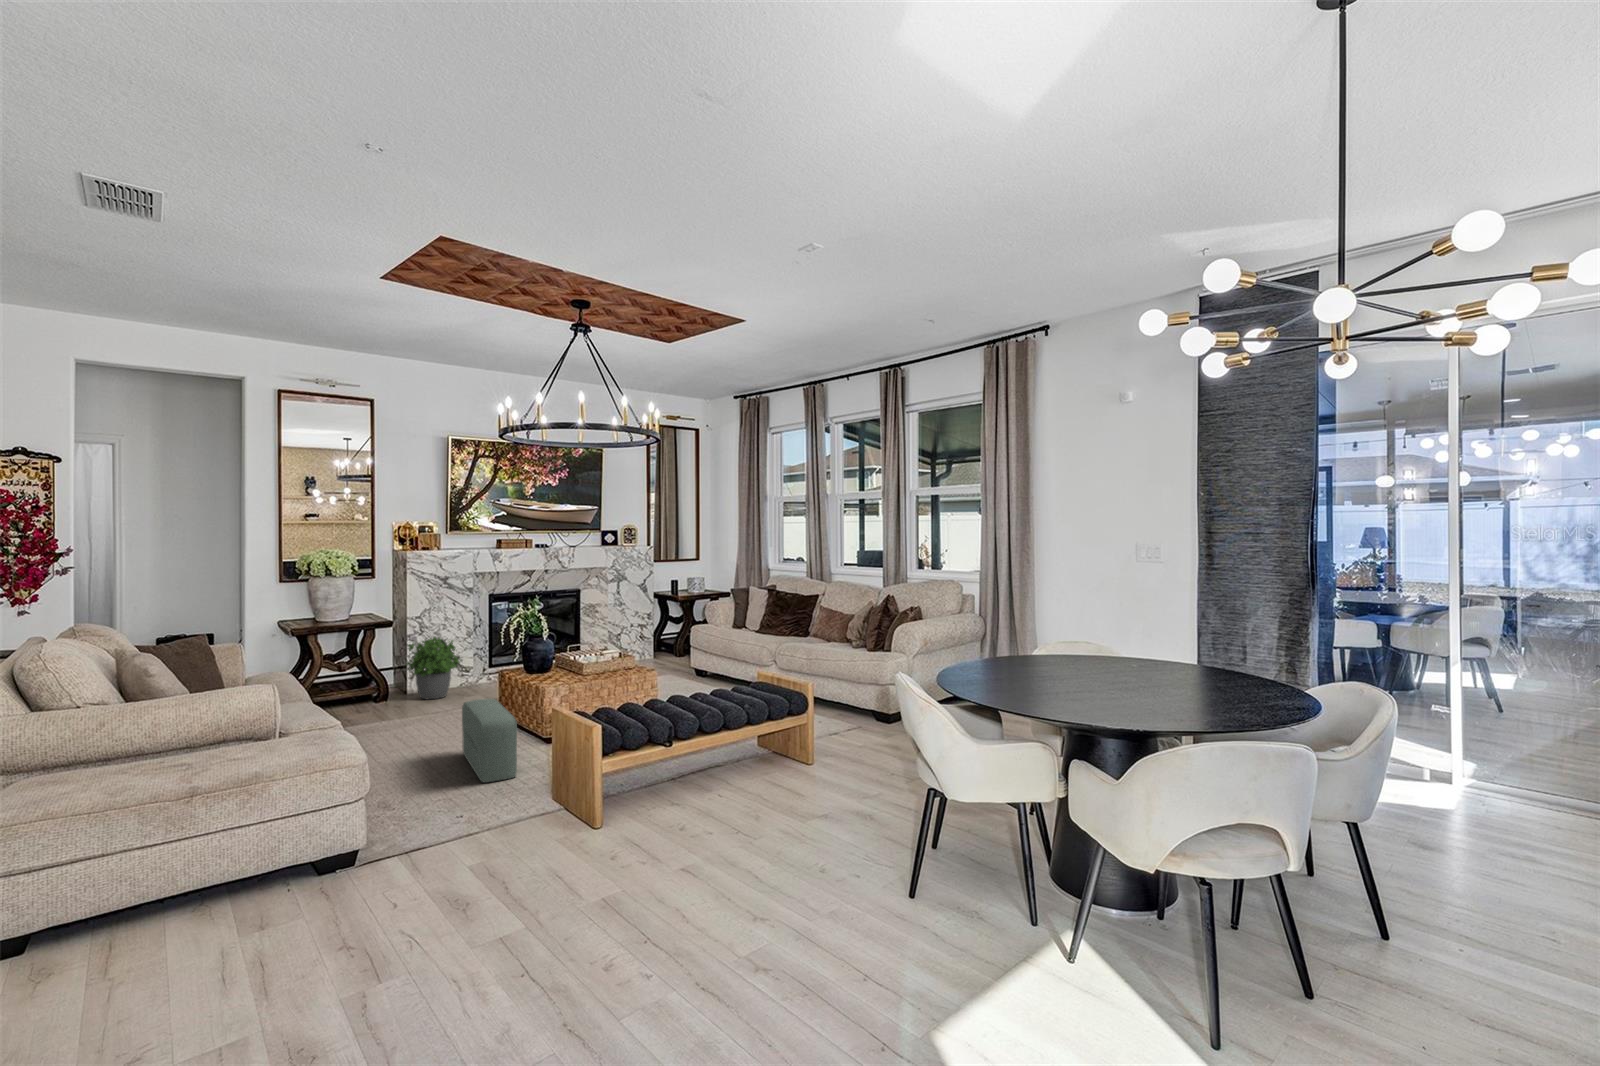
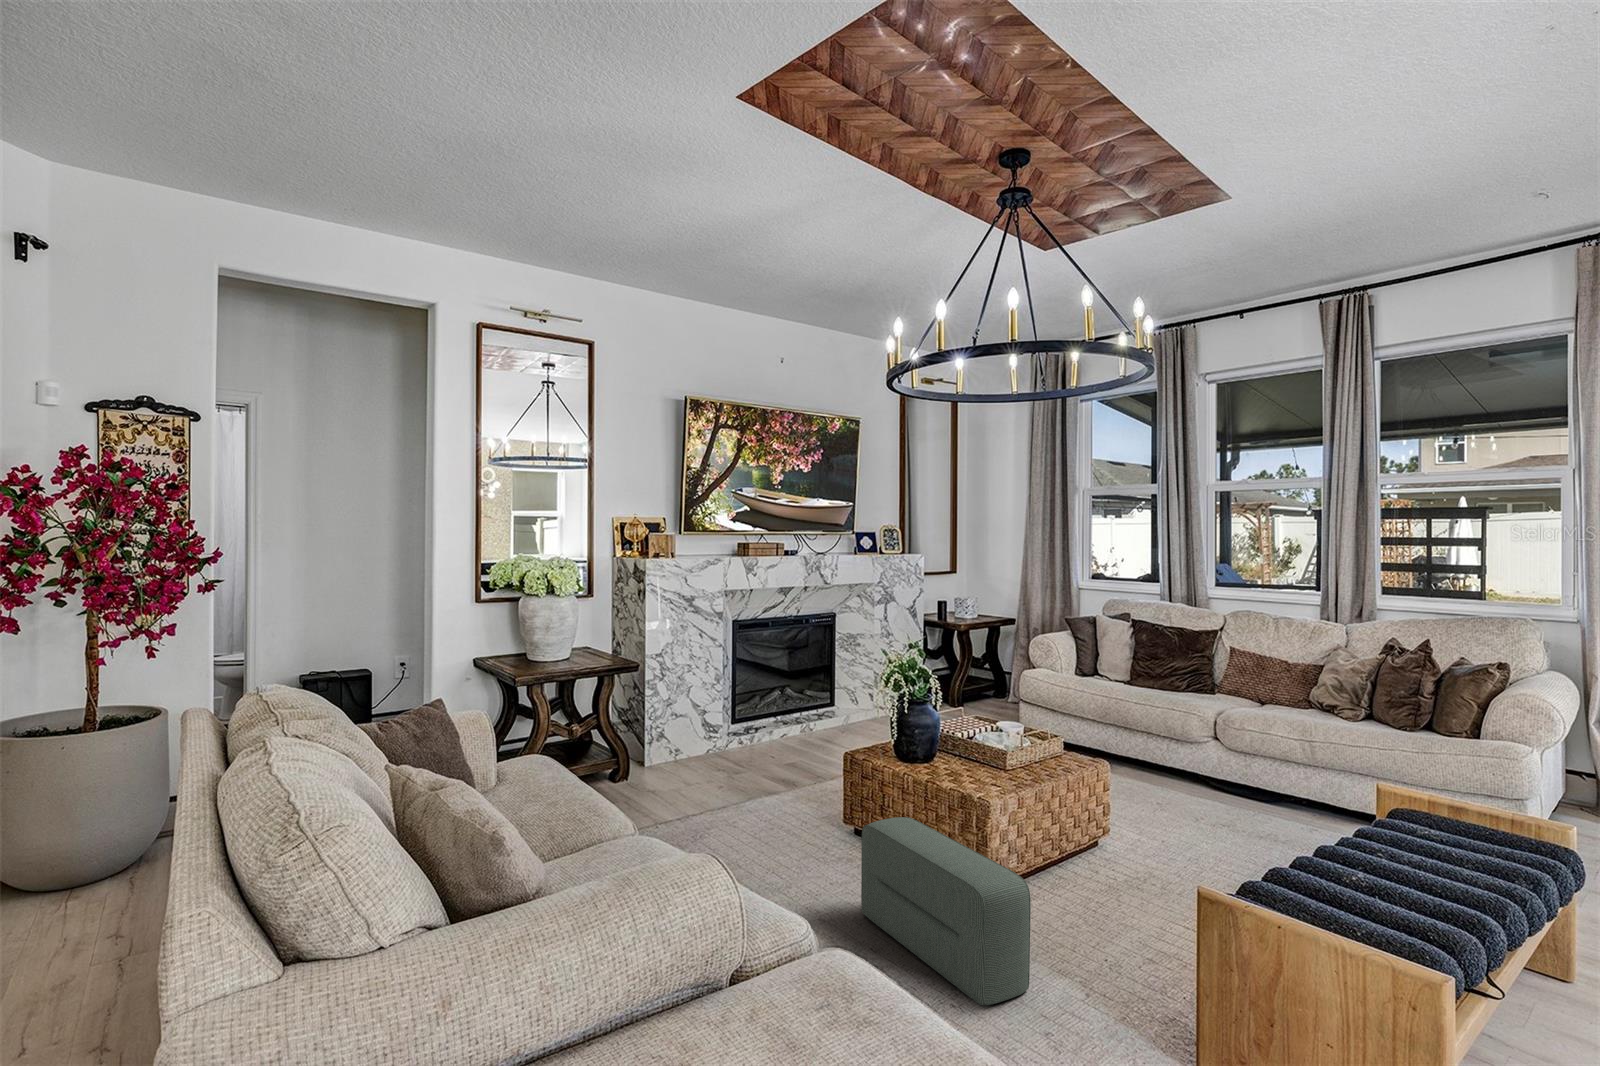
potted plant: present [406,637,462,699] -> none [650,683,725,776]

